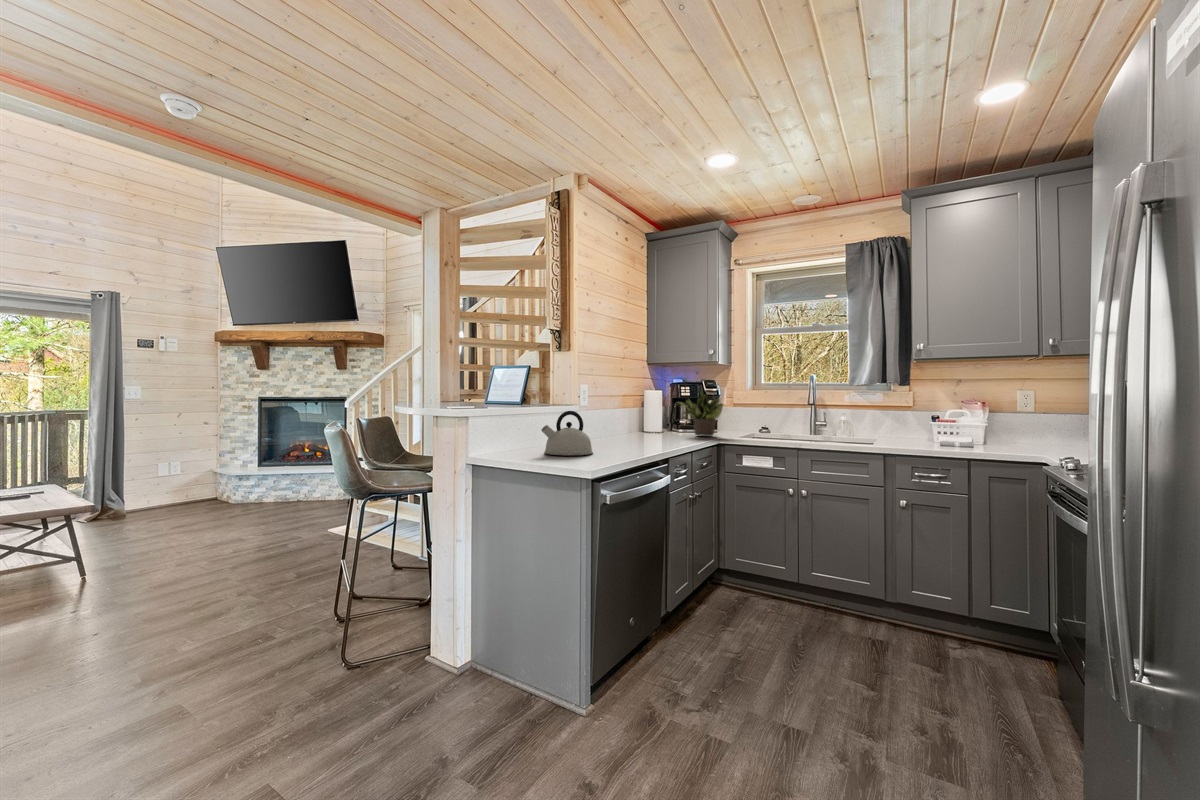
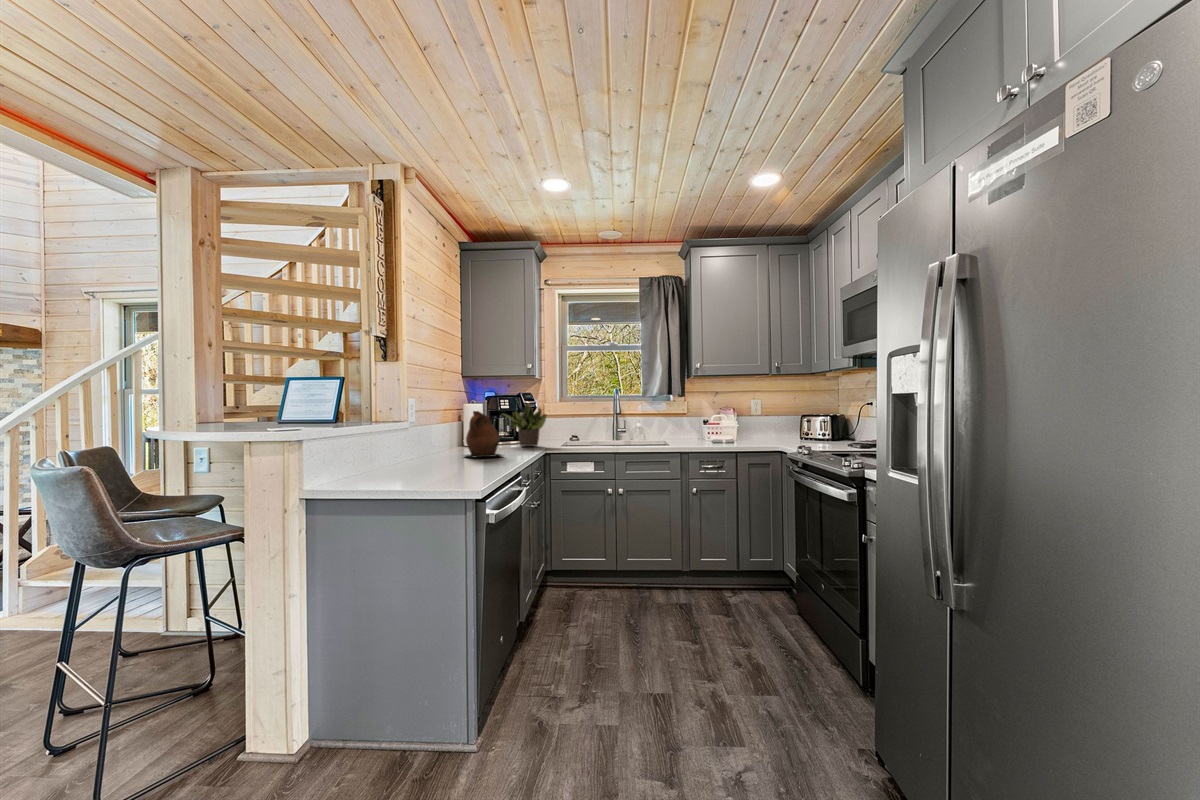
ceramic pitcher: none [624,398,663,444] -> present [465,411,503,458]
kettle: present [542,411,593,455] -> none [394,427,451,477]

